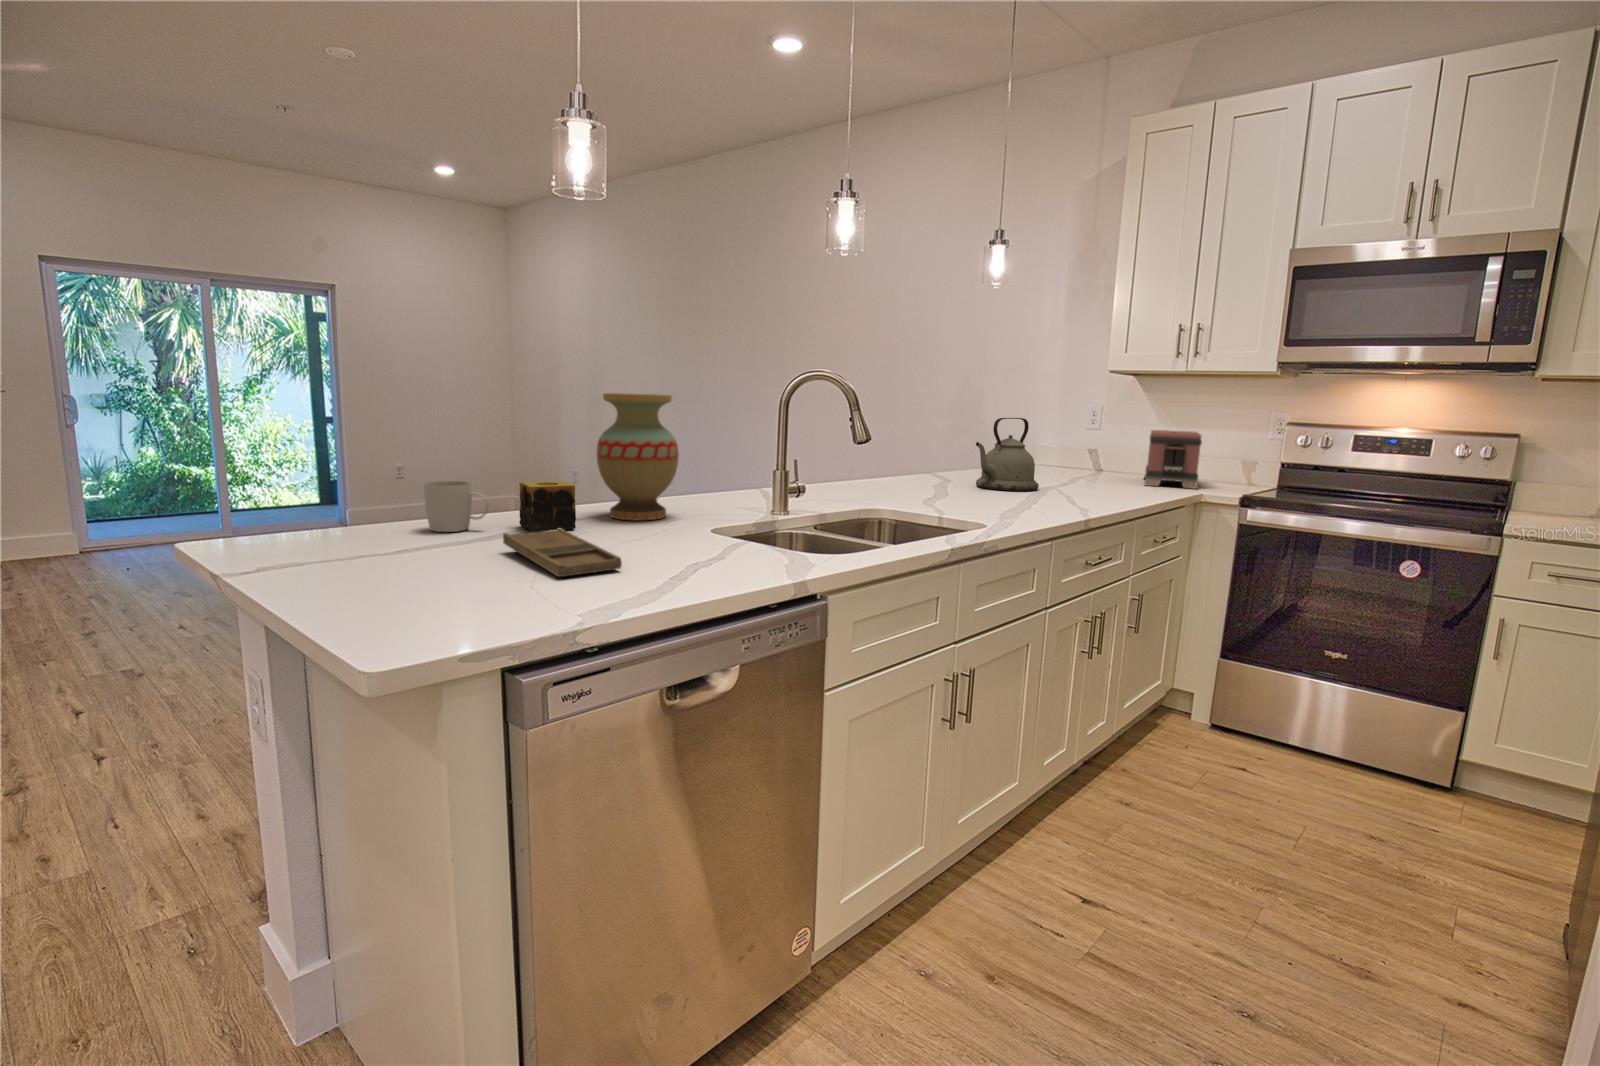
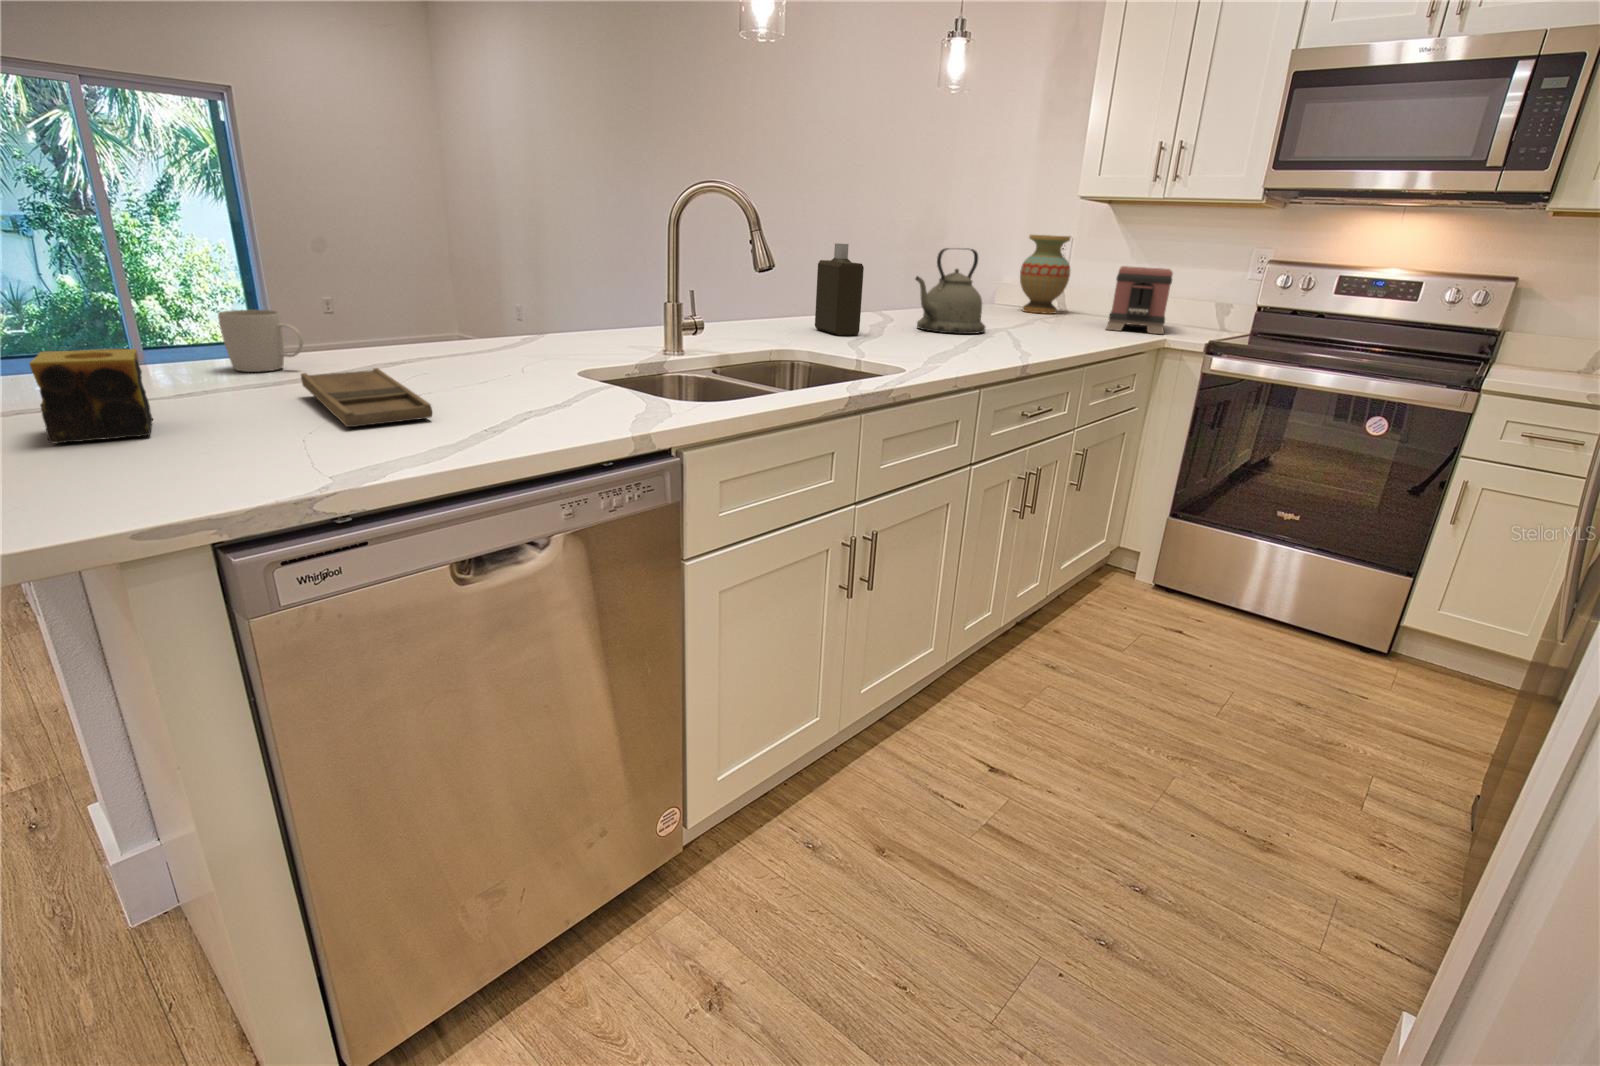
vase: present [597,393,679,520] -> present [1020,235,1071,314]
bottle: none [888,416,933,494] -> present [815,243,864,336]
candle: present [519,481,576,532] -> present [29,349,153,443]

